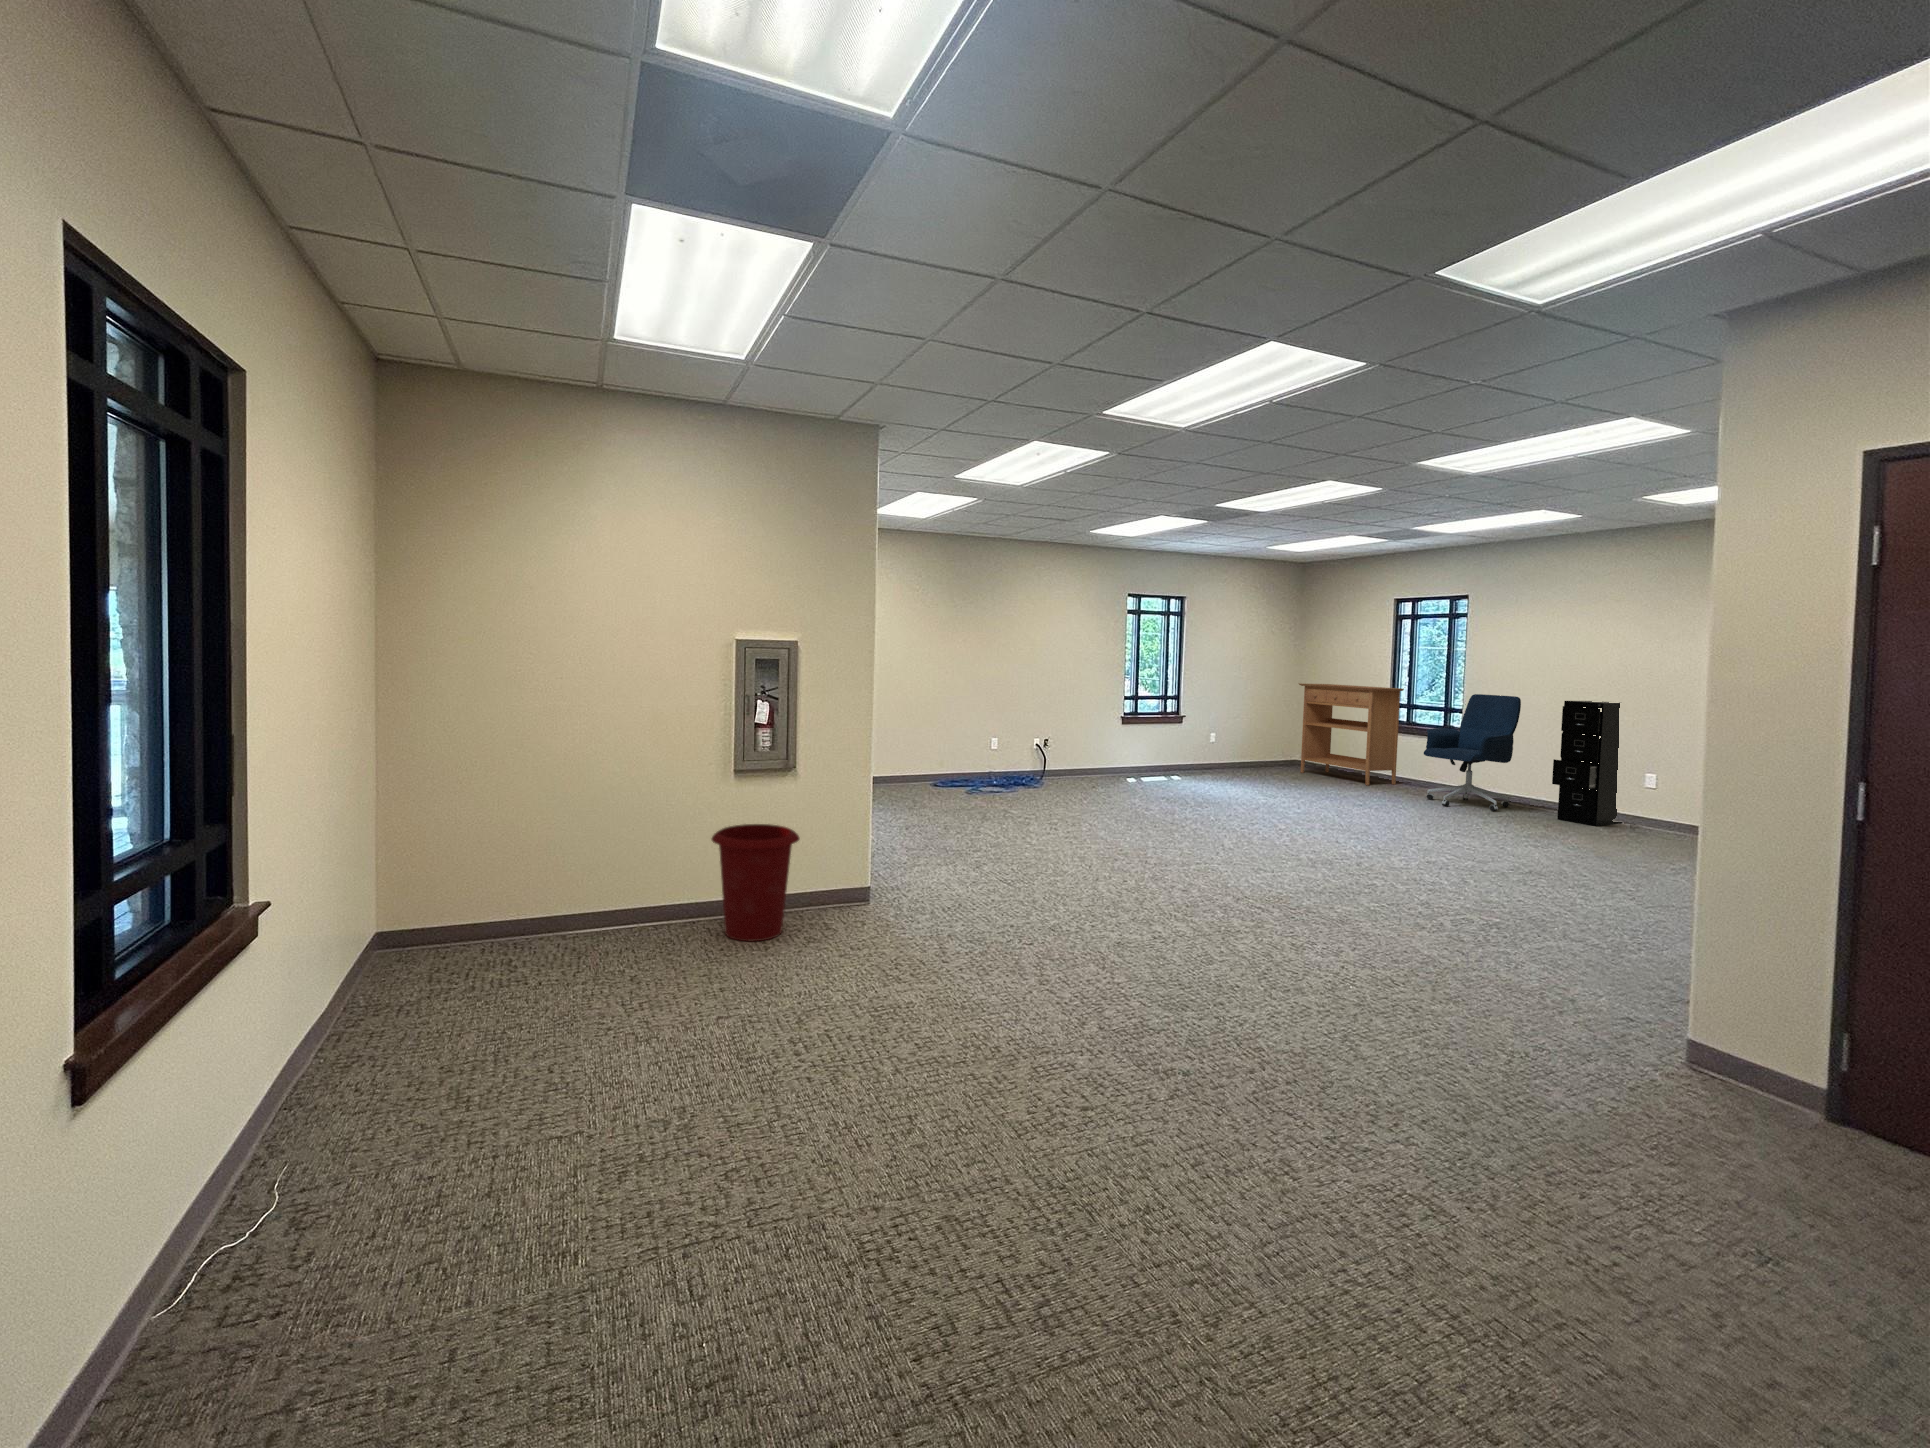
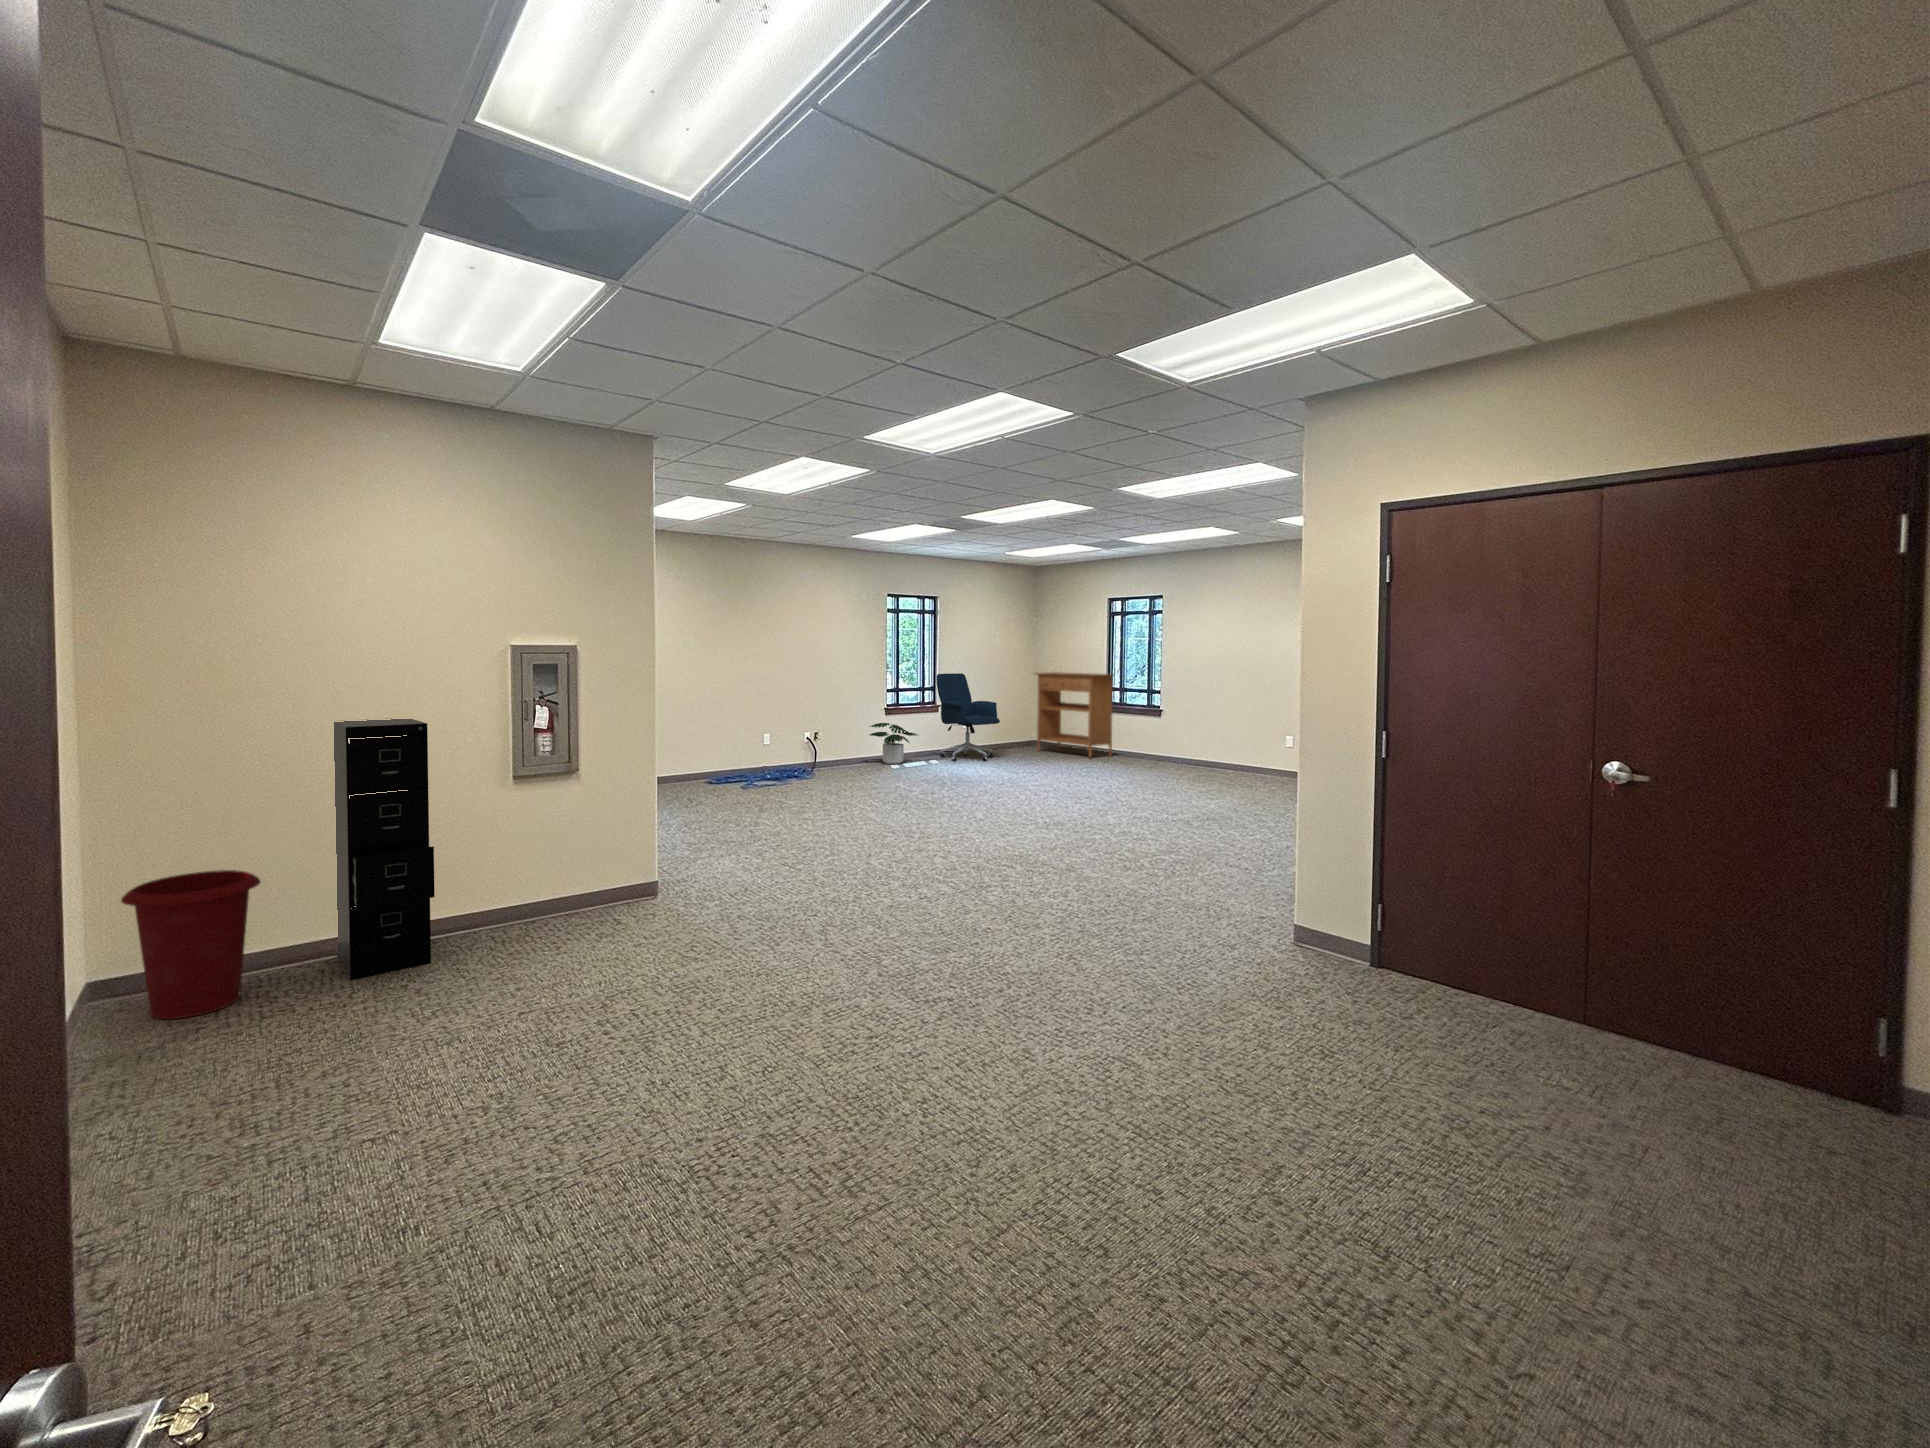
office chair: present [1424,694,1521,811] -> present [936,673,1000,761]
filing cabinet: present [1552,701,1622,826] -> present [334,719,435,980]
potted plant: none [1105,732,1161,777] -> present [870,723,918,764]
waste bin: present [712,824,800,941] -> present [121,870,260,1019]

